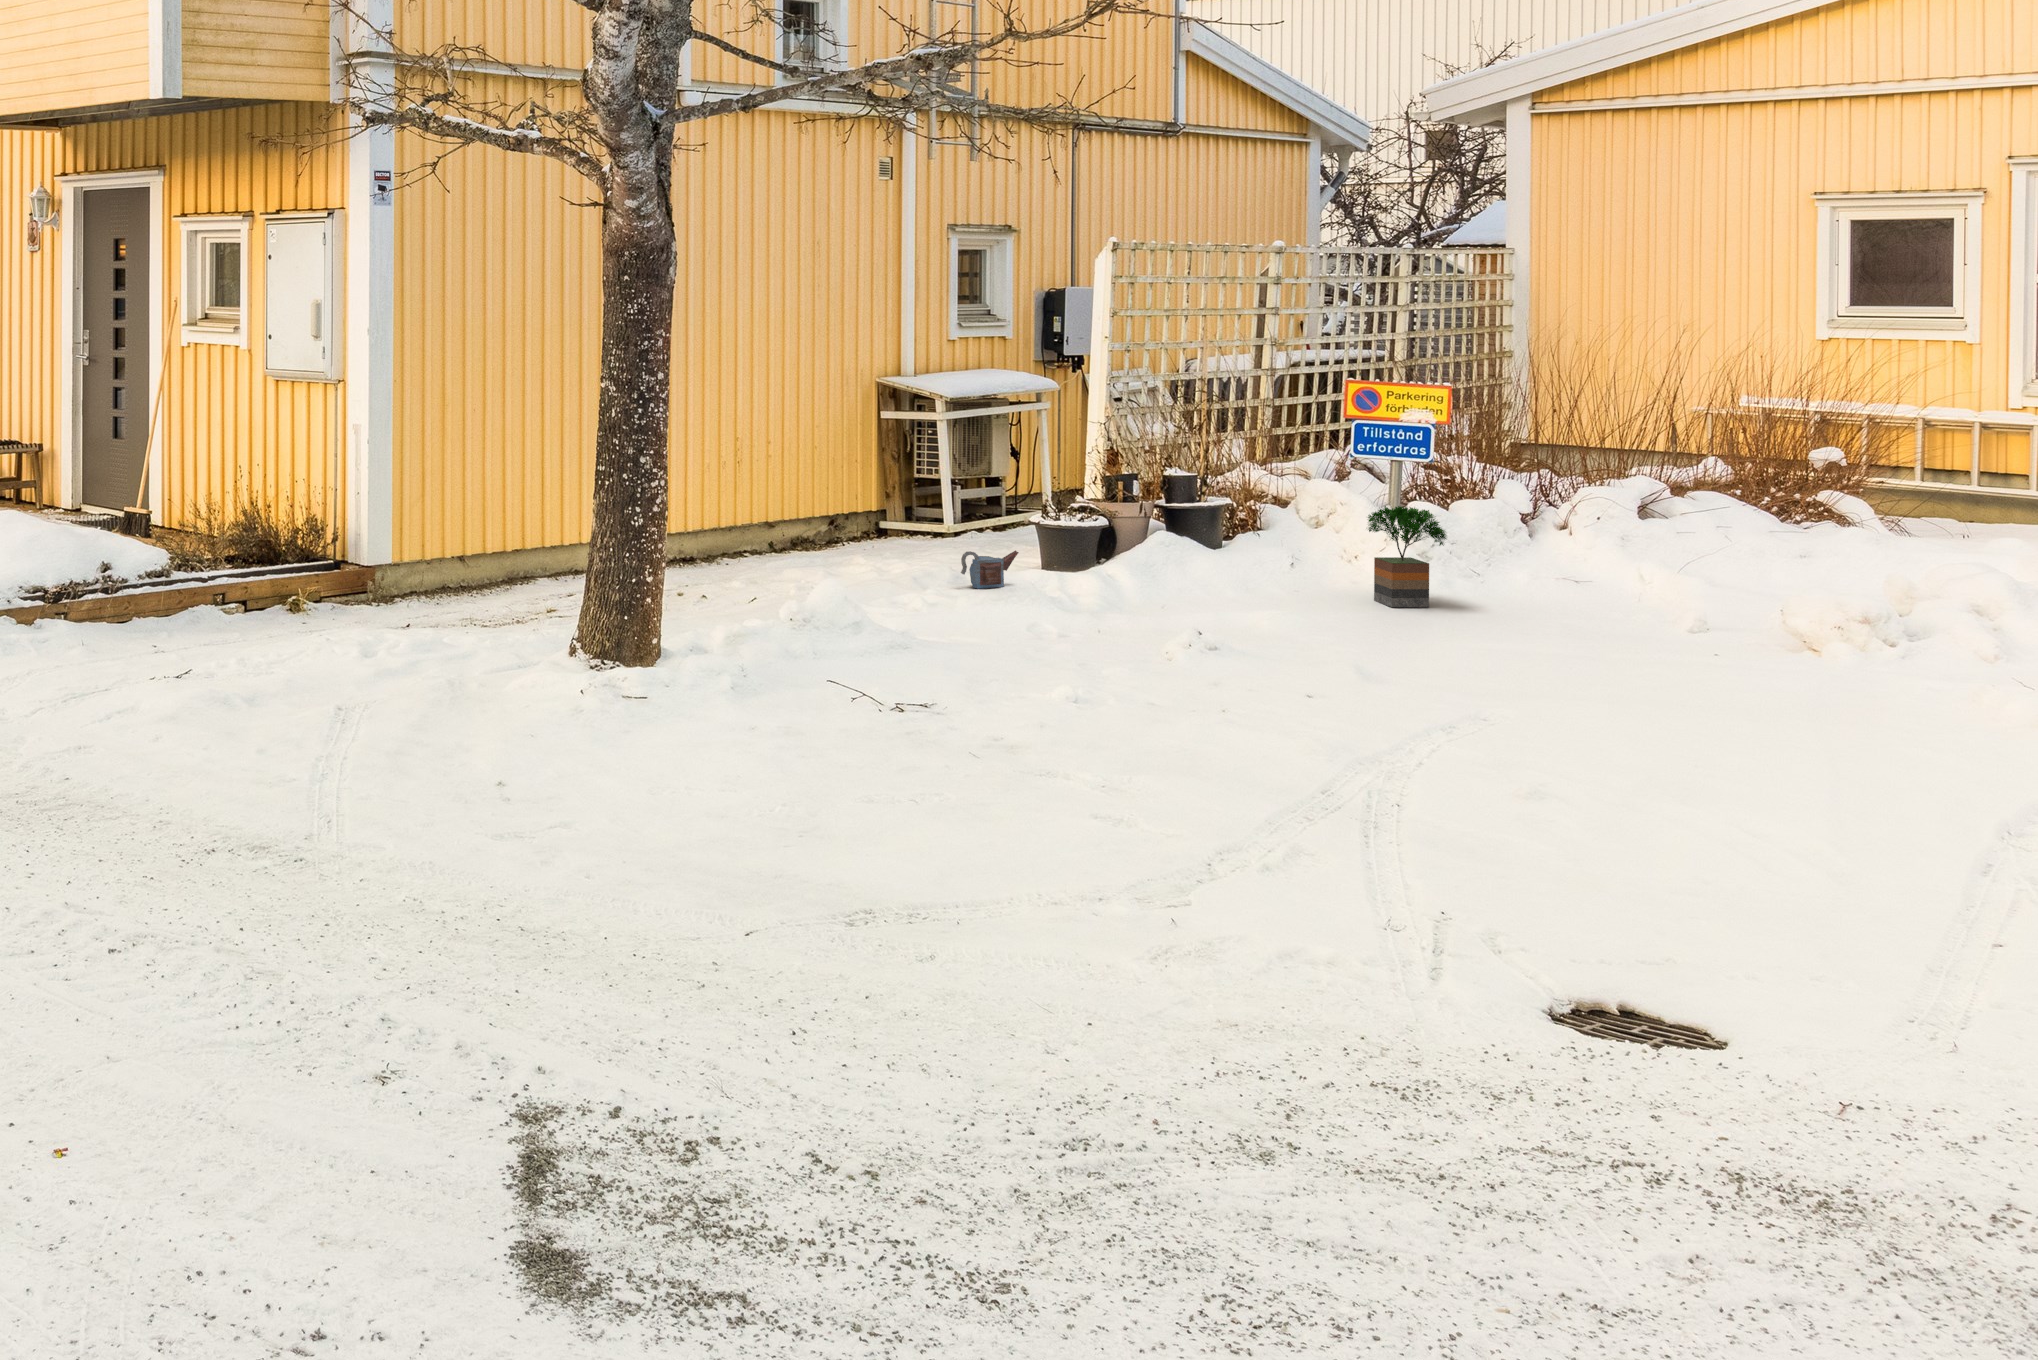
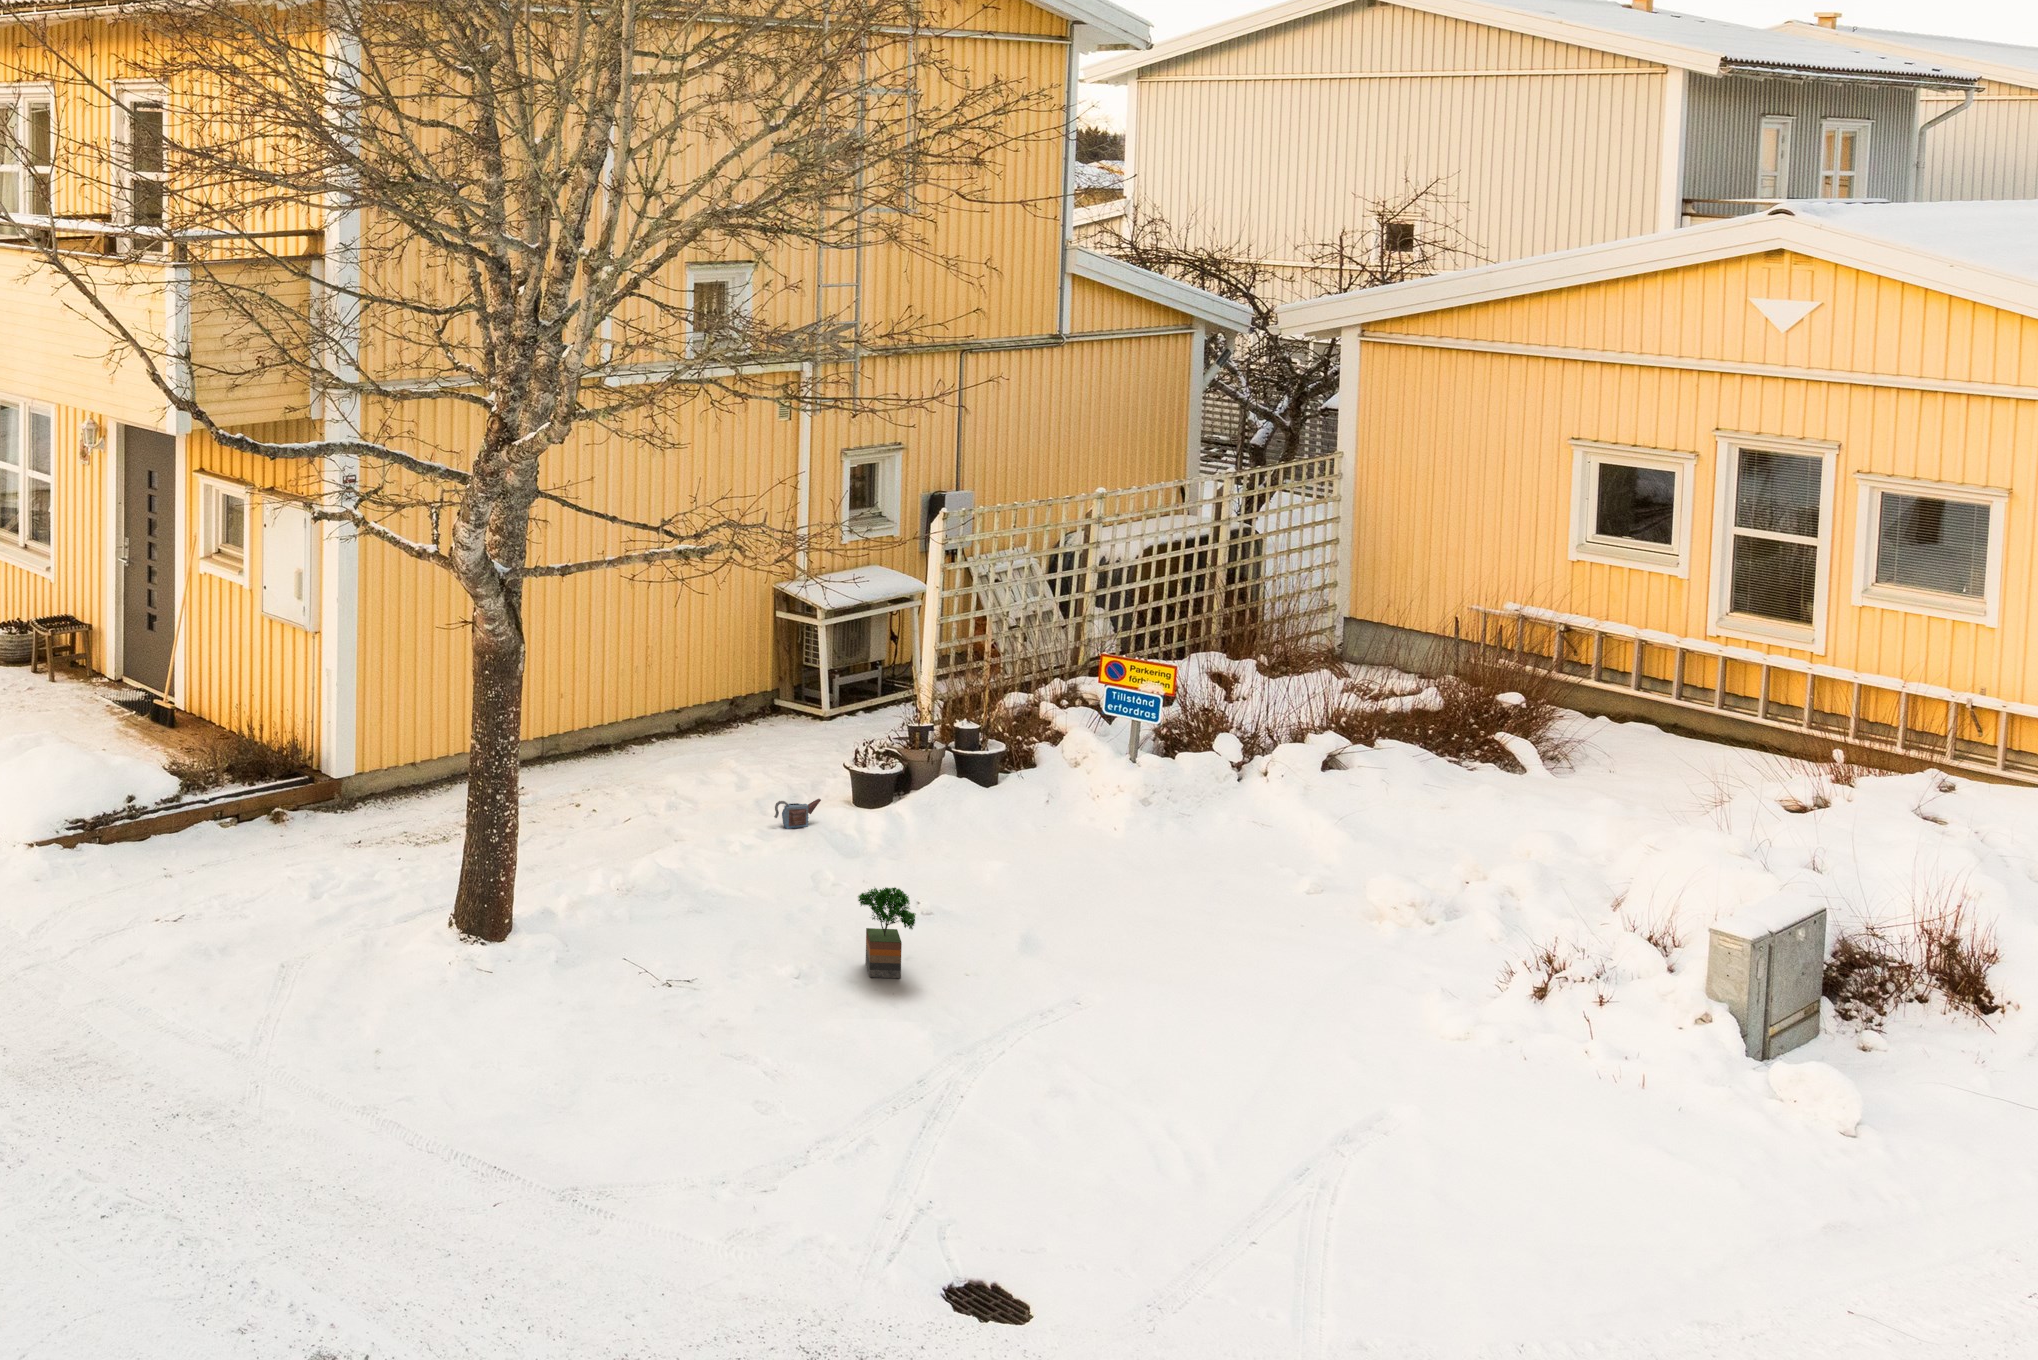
potted tree: present [1368,506,1447,607] -> present [858,887,916,978]

